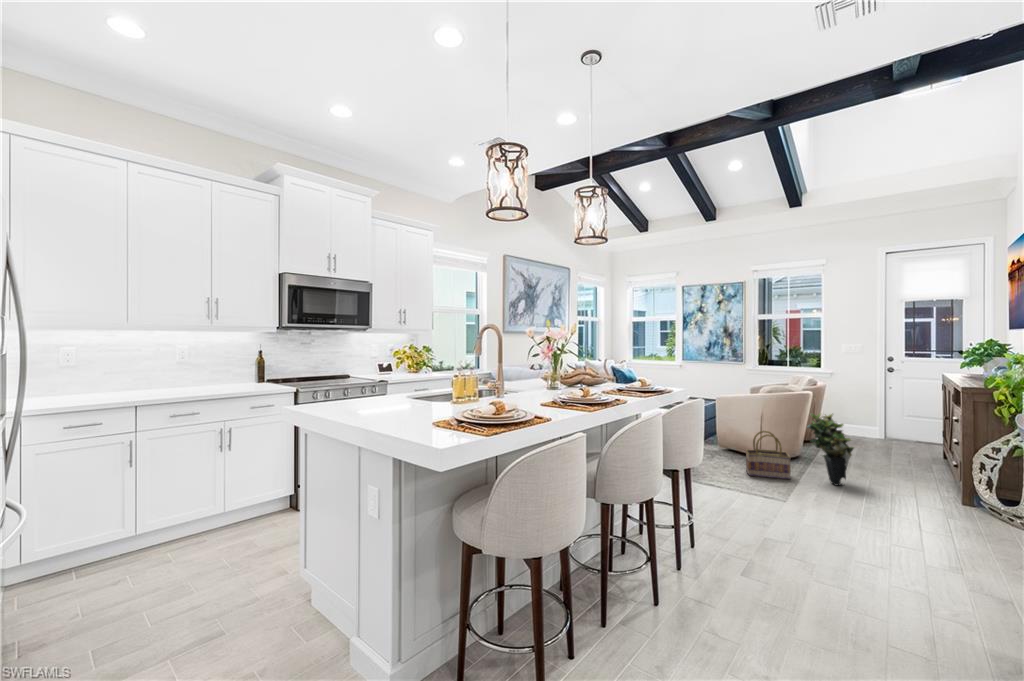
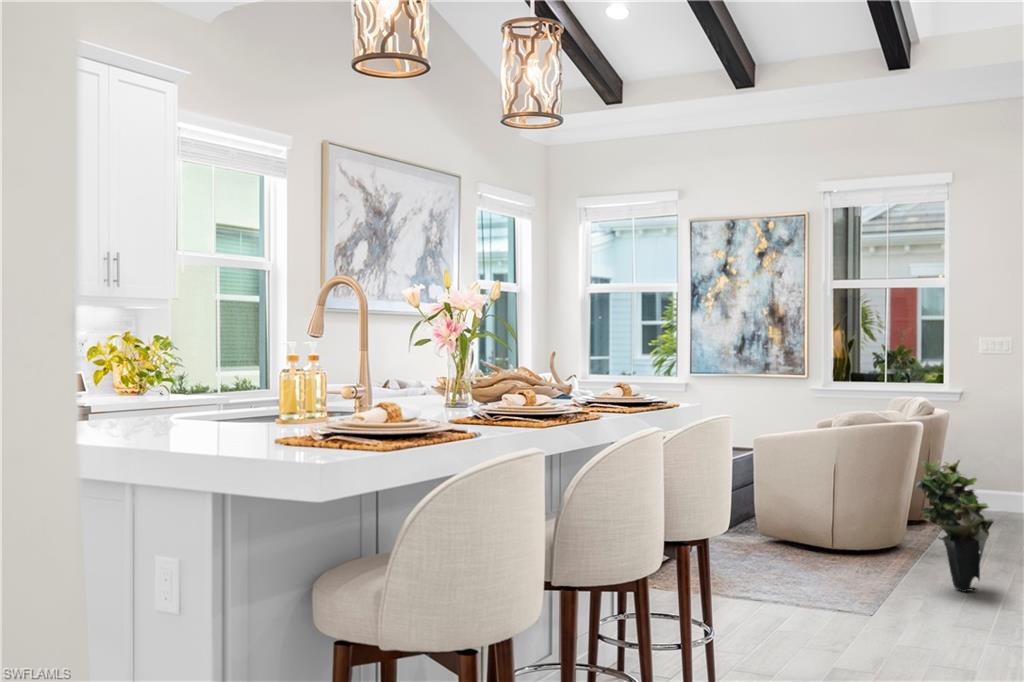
basket: present [746,431,791,479] -> none [808,497,888,586]

